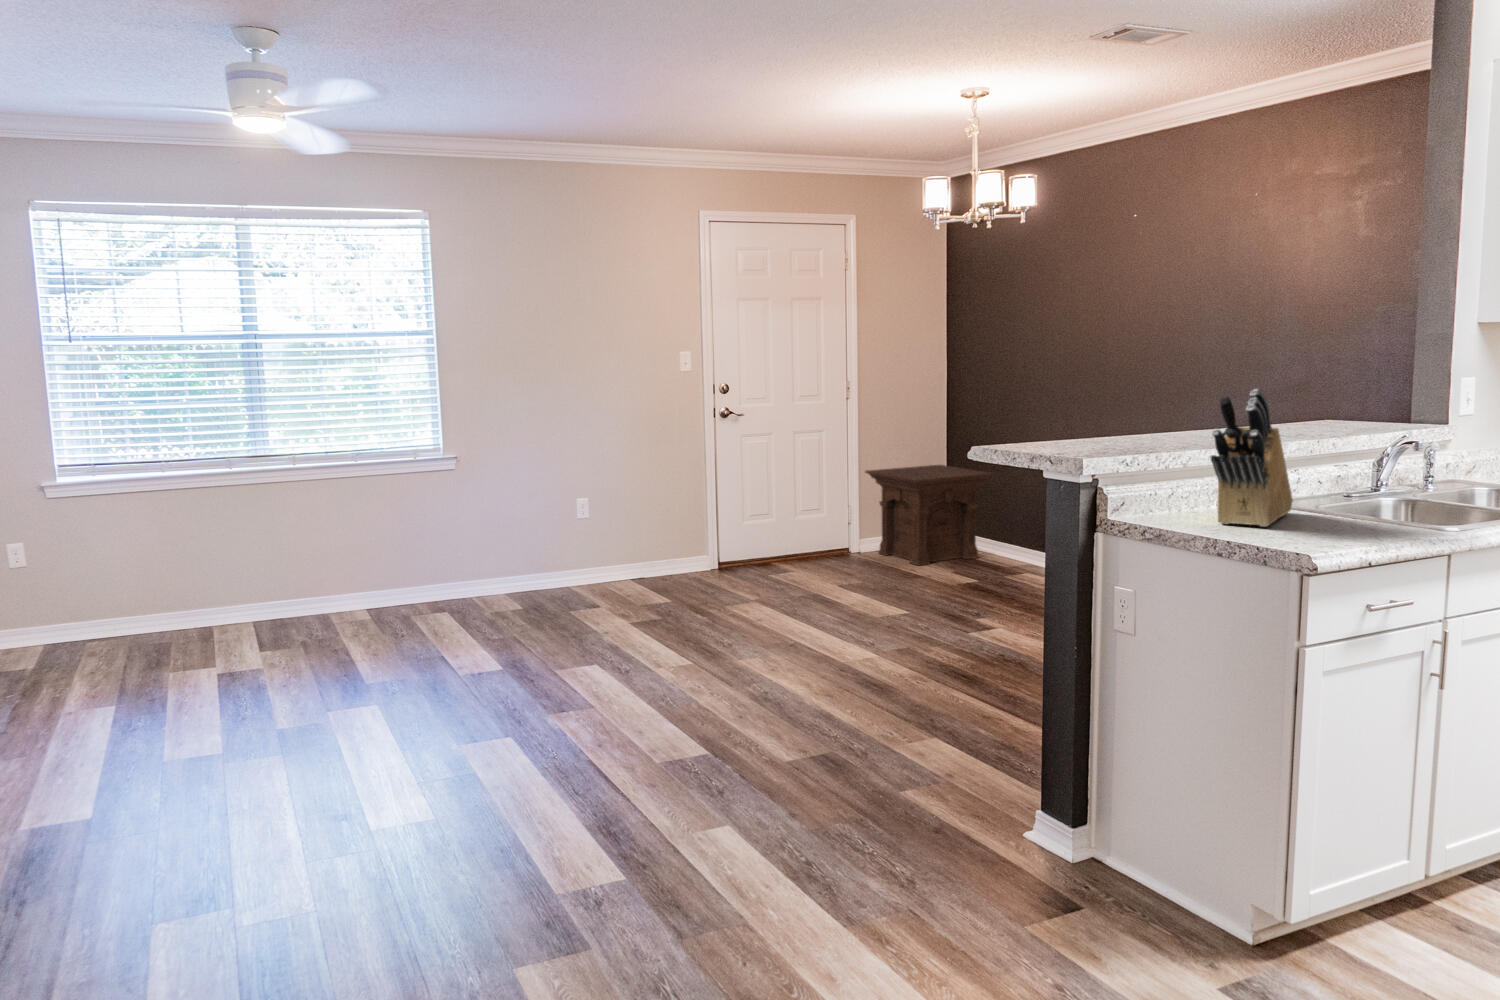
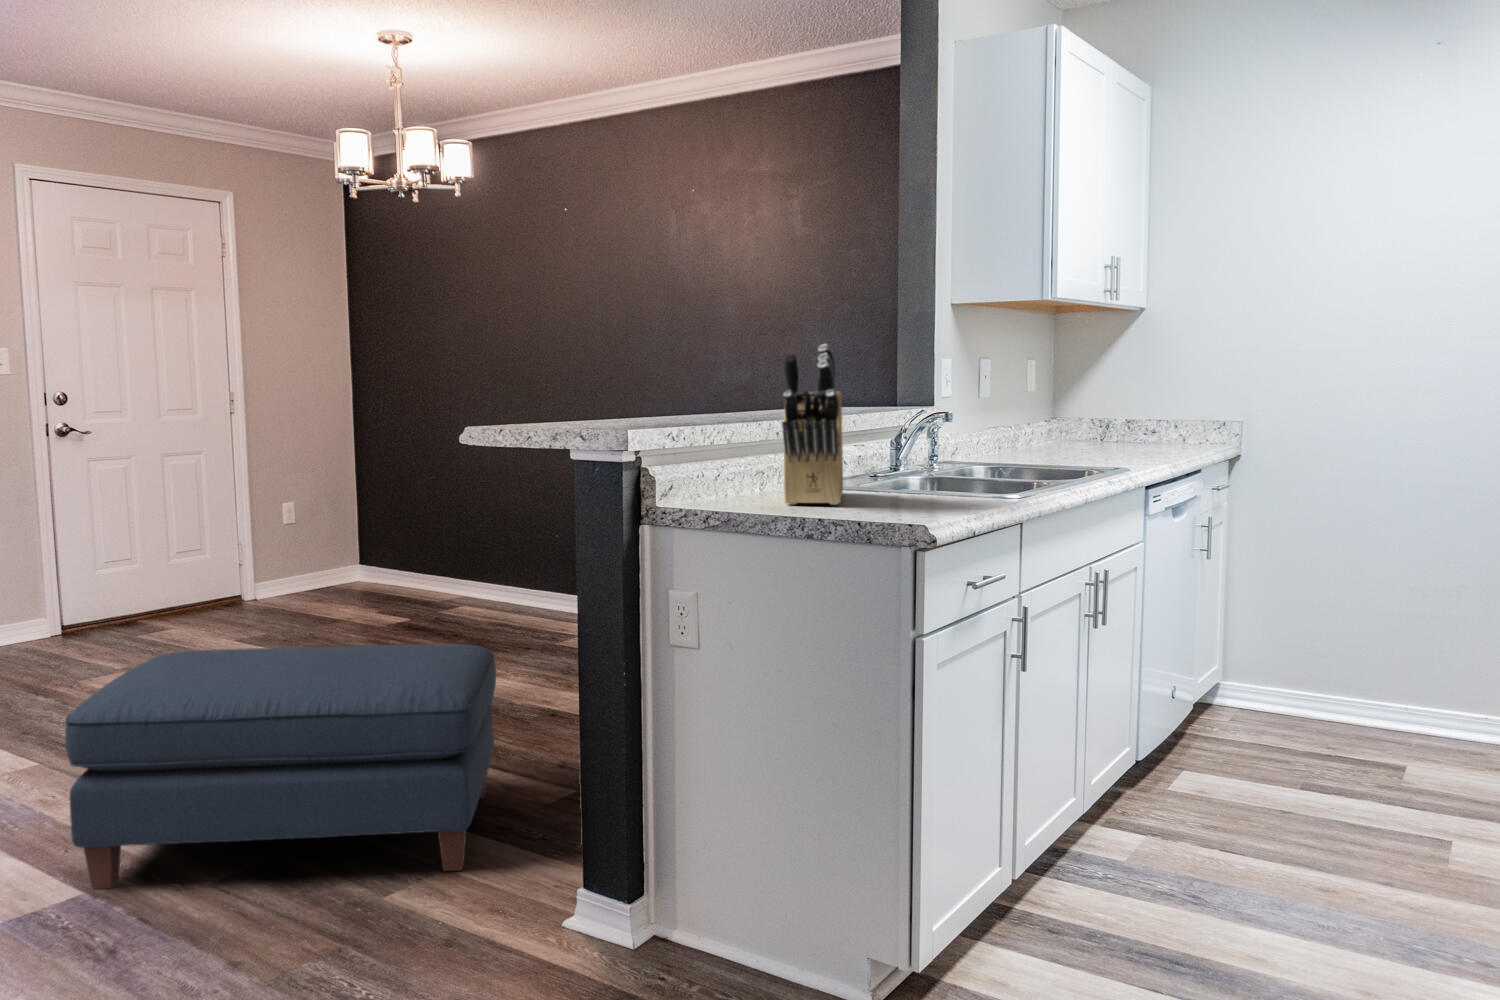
side table: present [865,465,994,565] -> none [261,488,423,608]
ottoman: none [704,594,1005,785] -> present [65,644,496,889]

